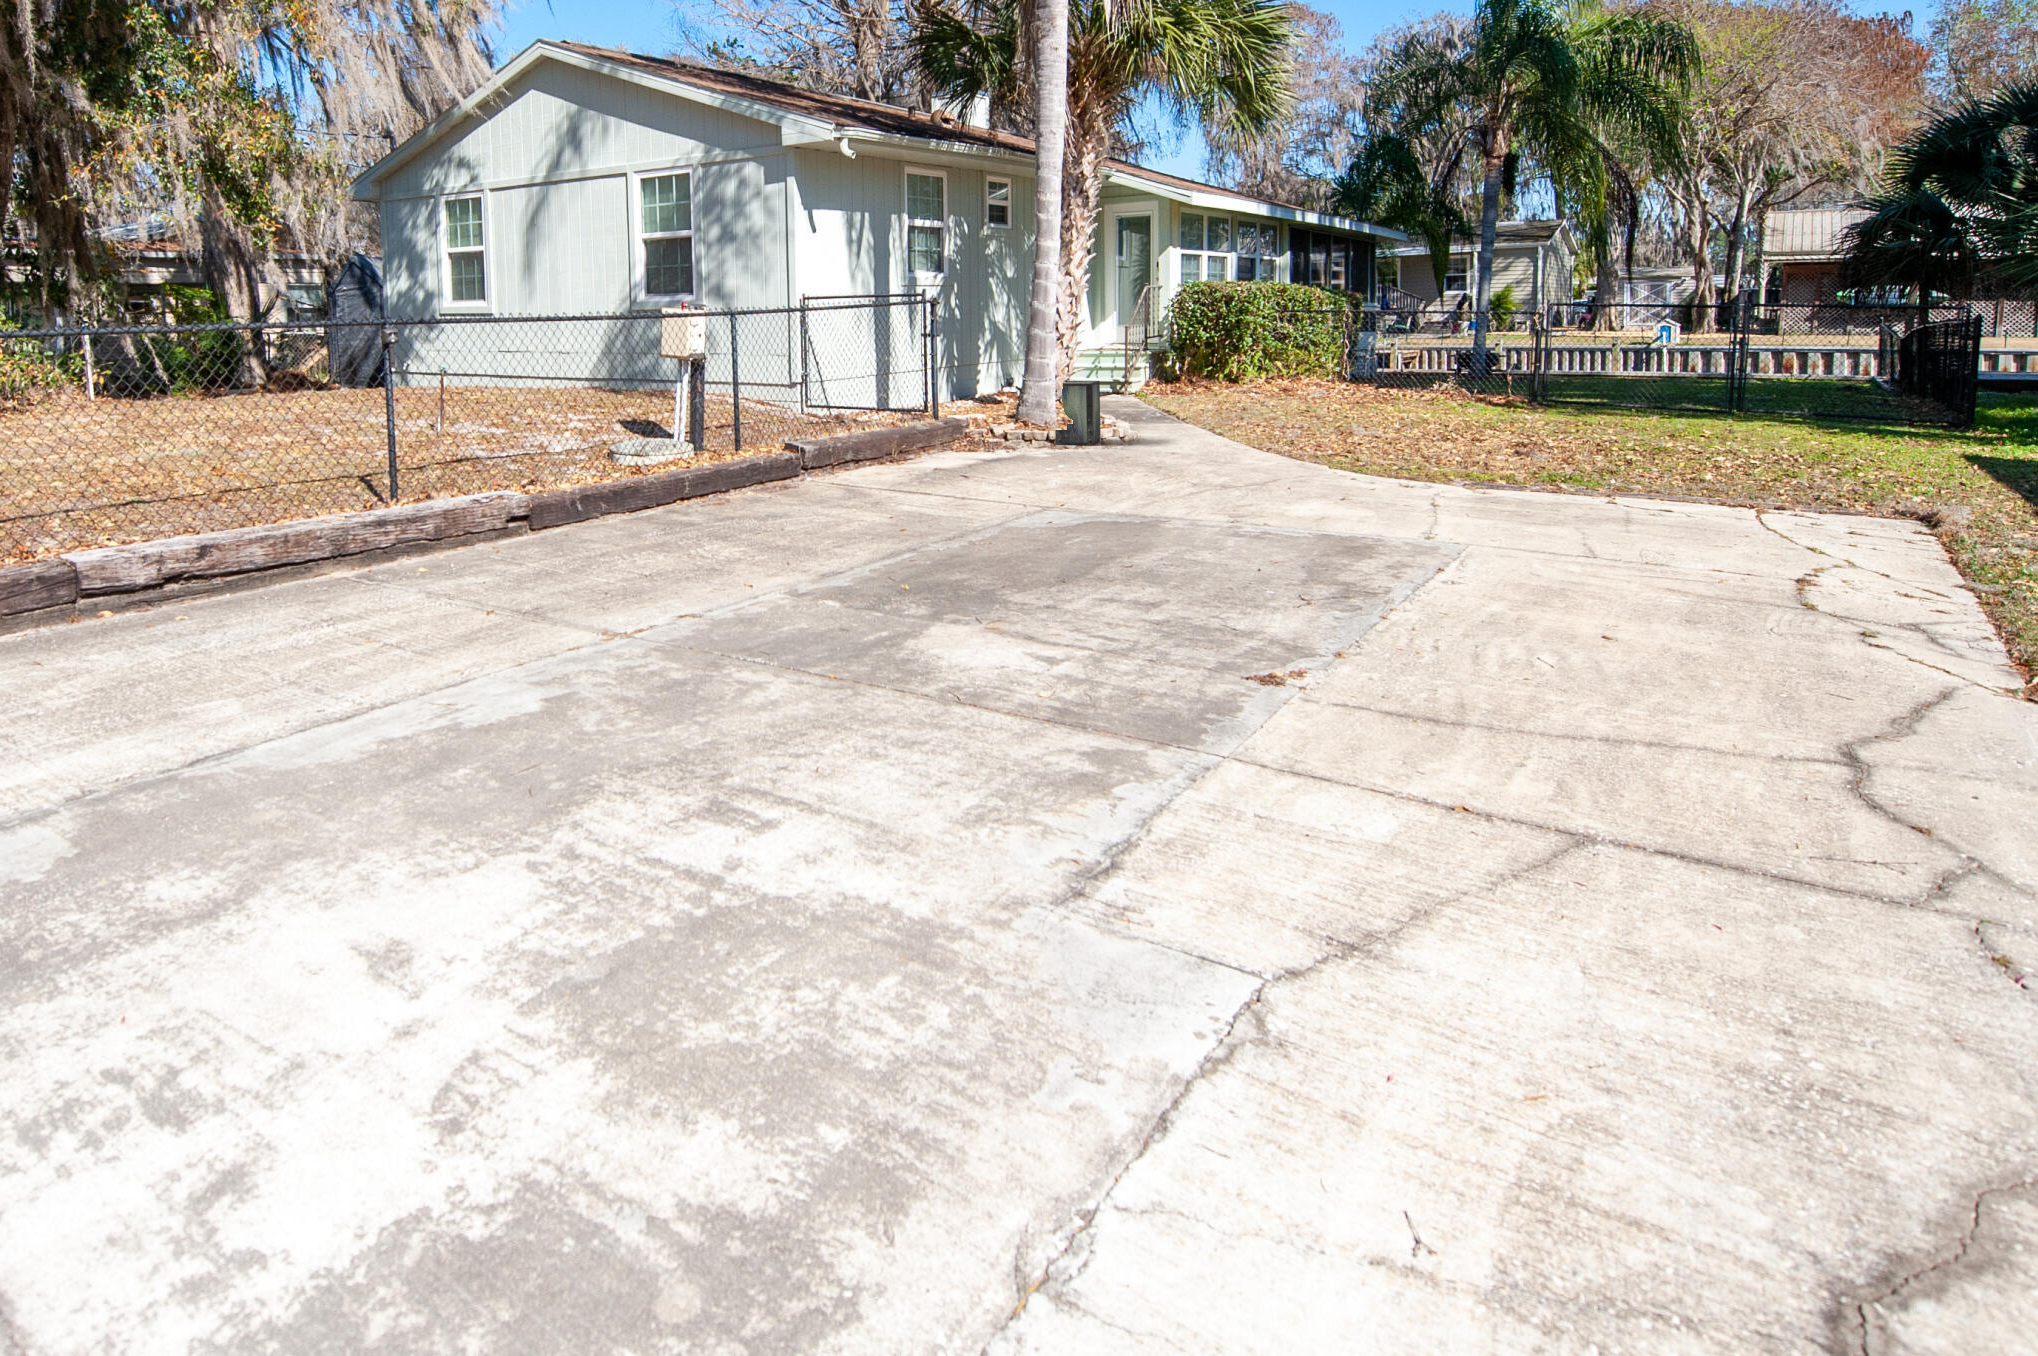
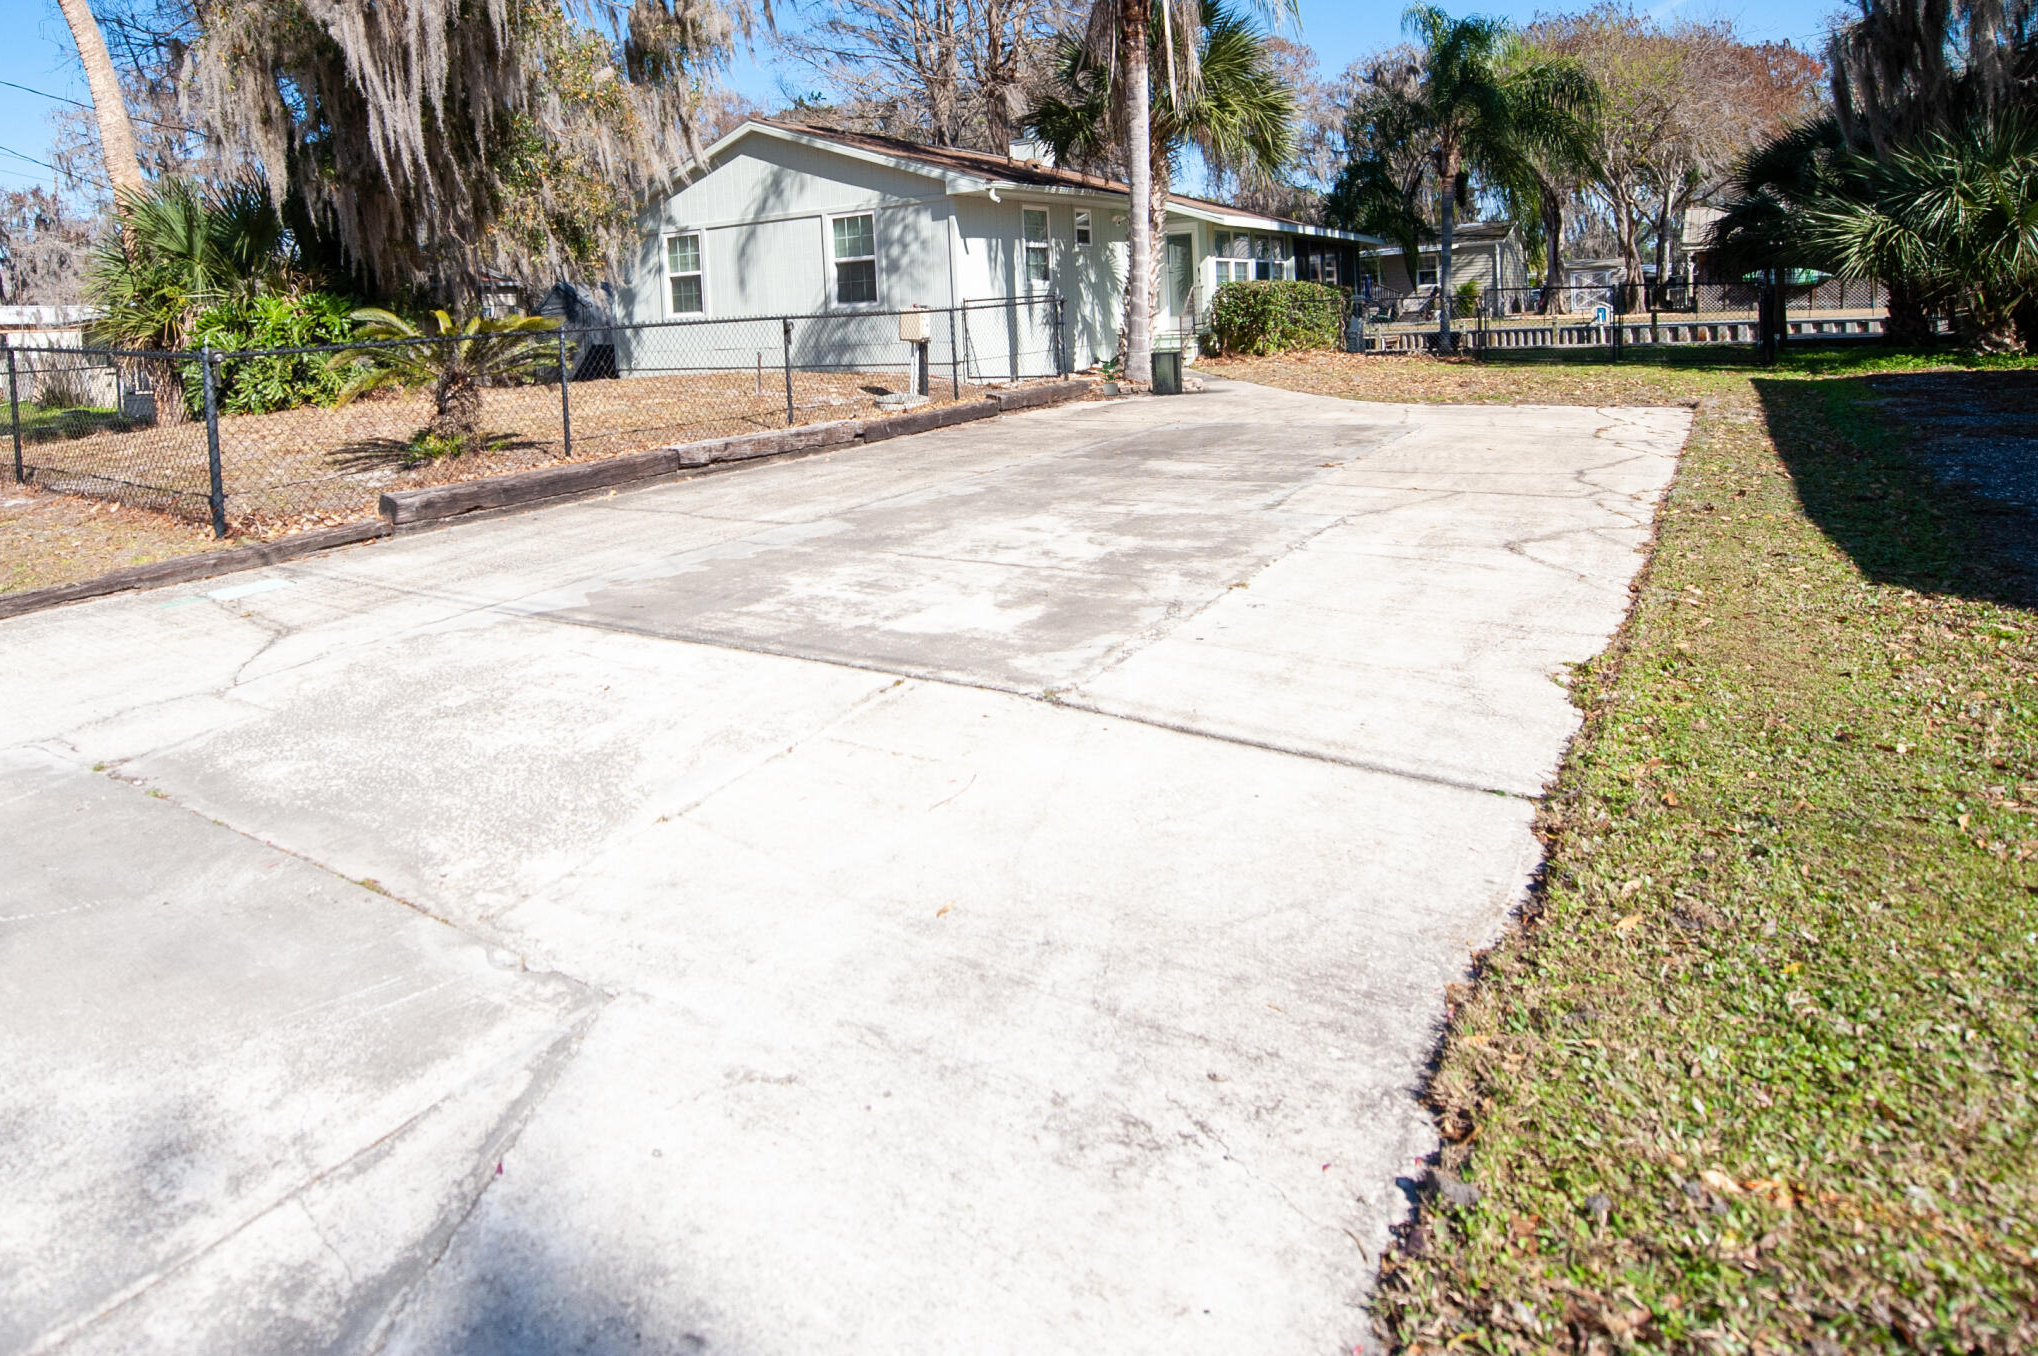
potted plant: none [974,382,1015,442] -> present [1095,354,1122,395]

